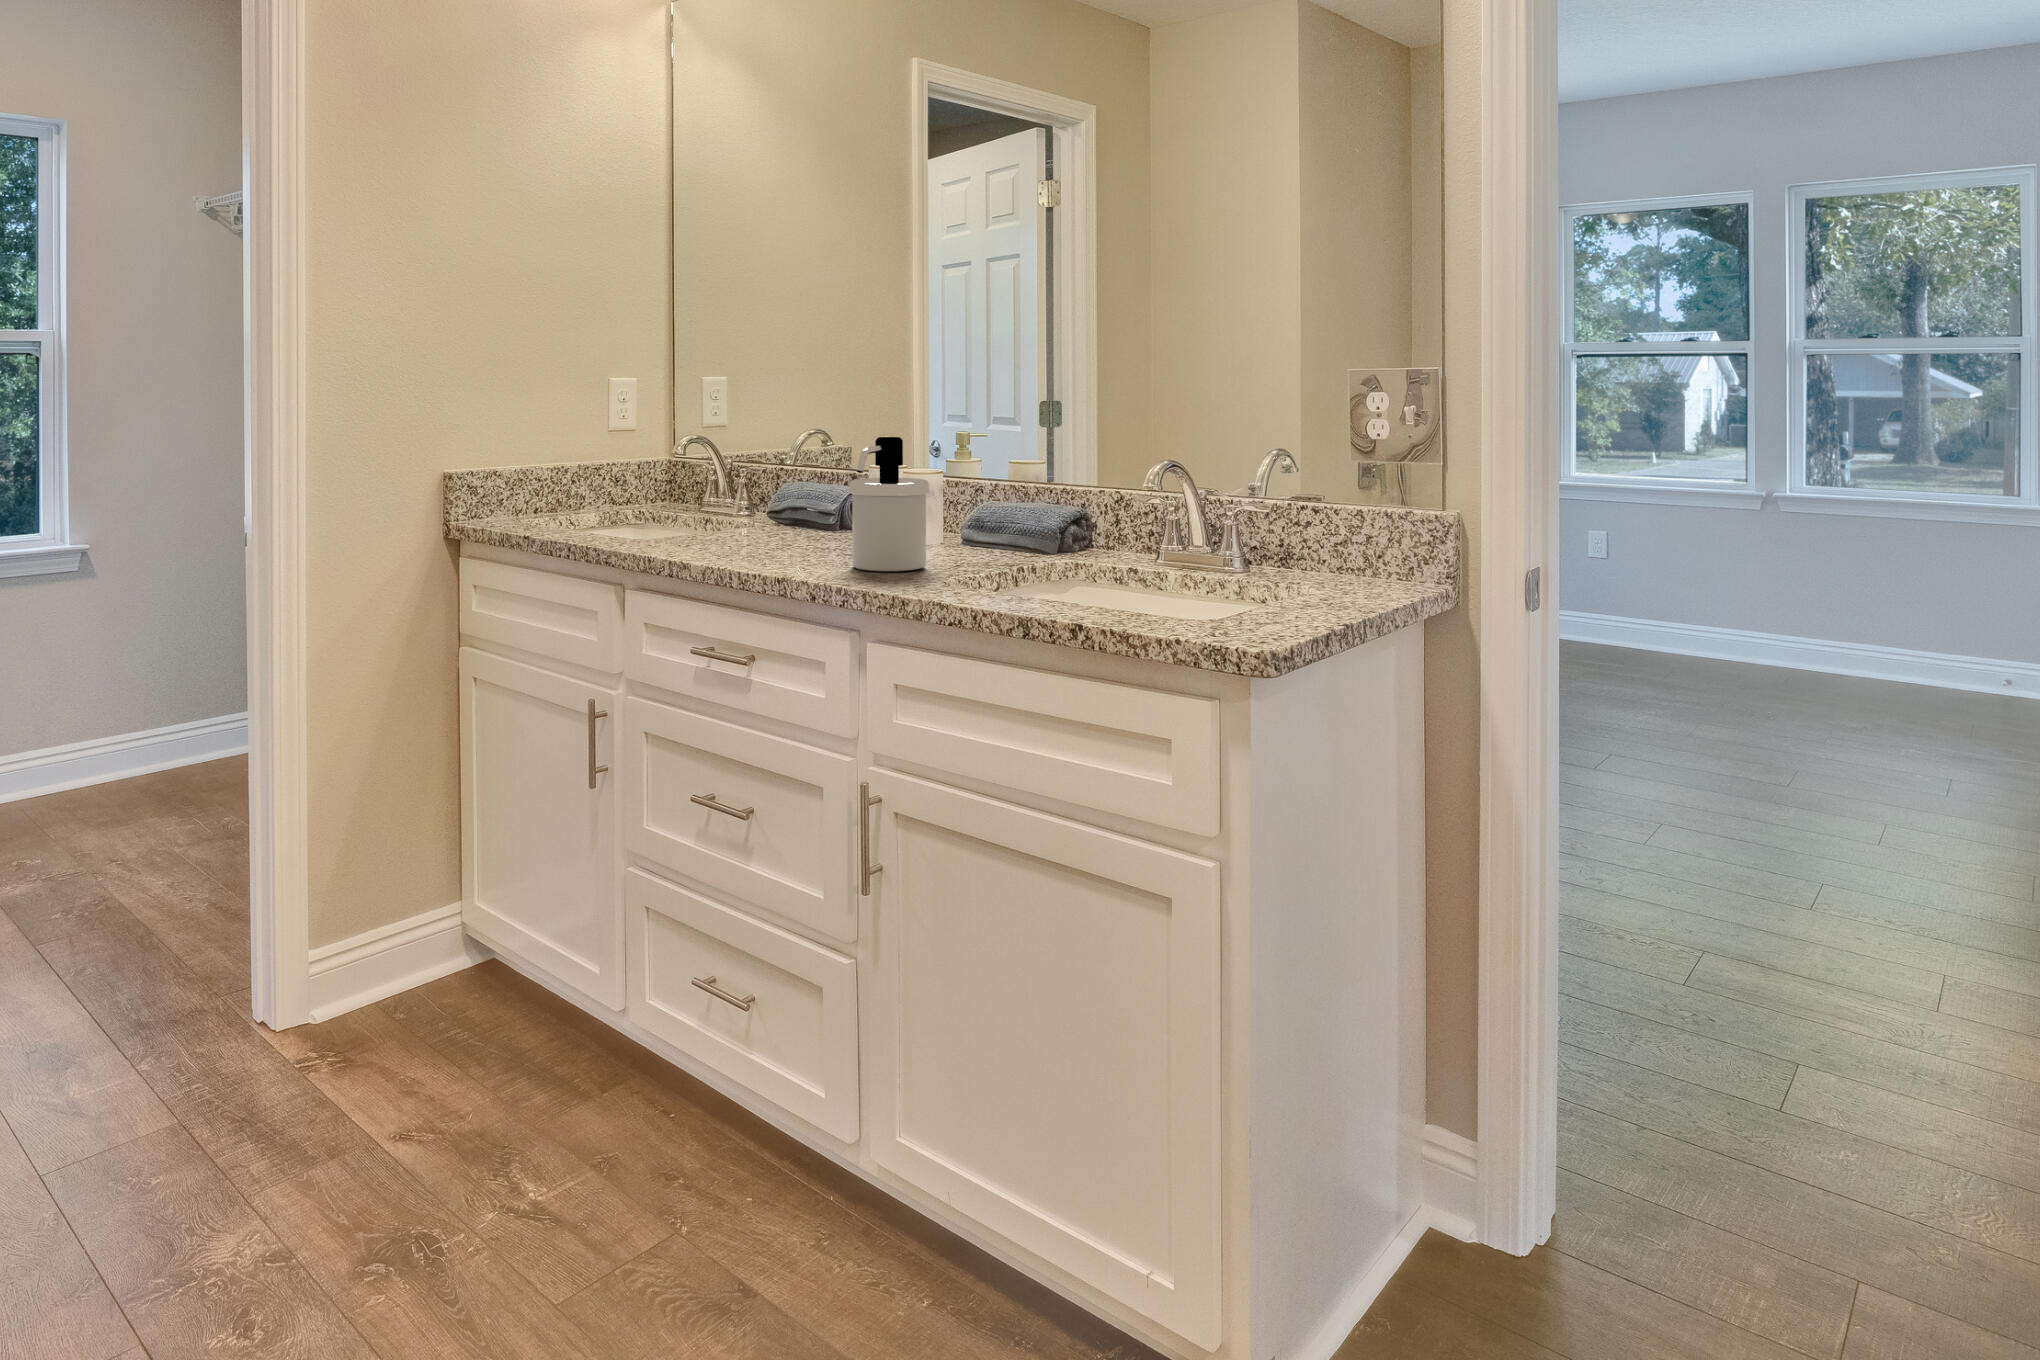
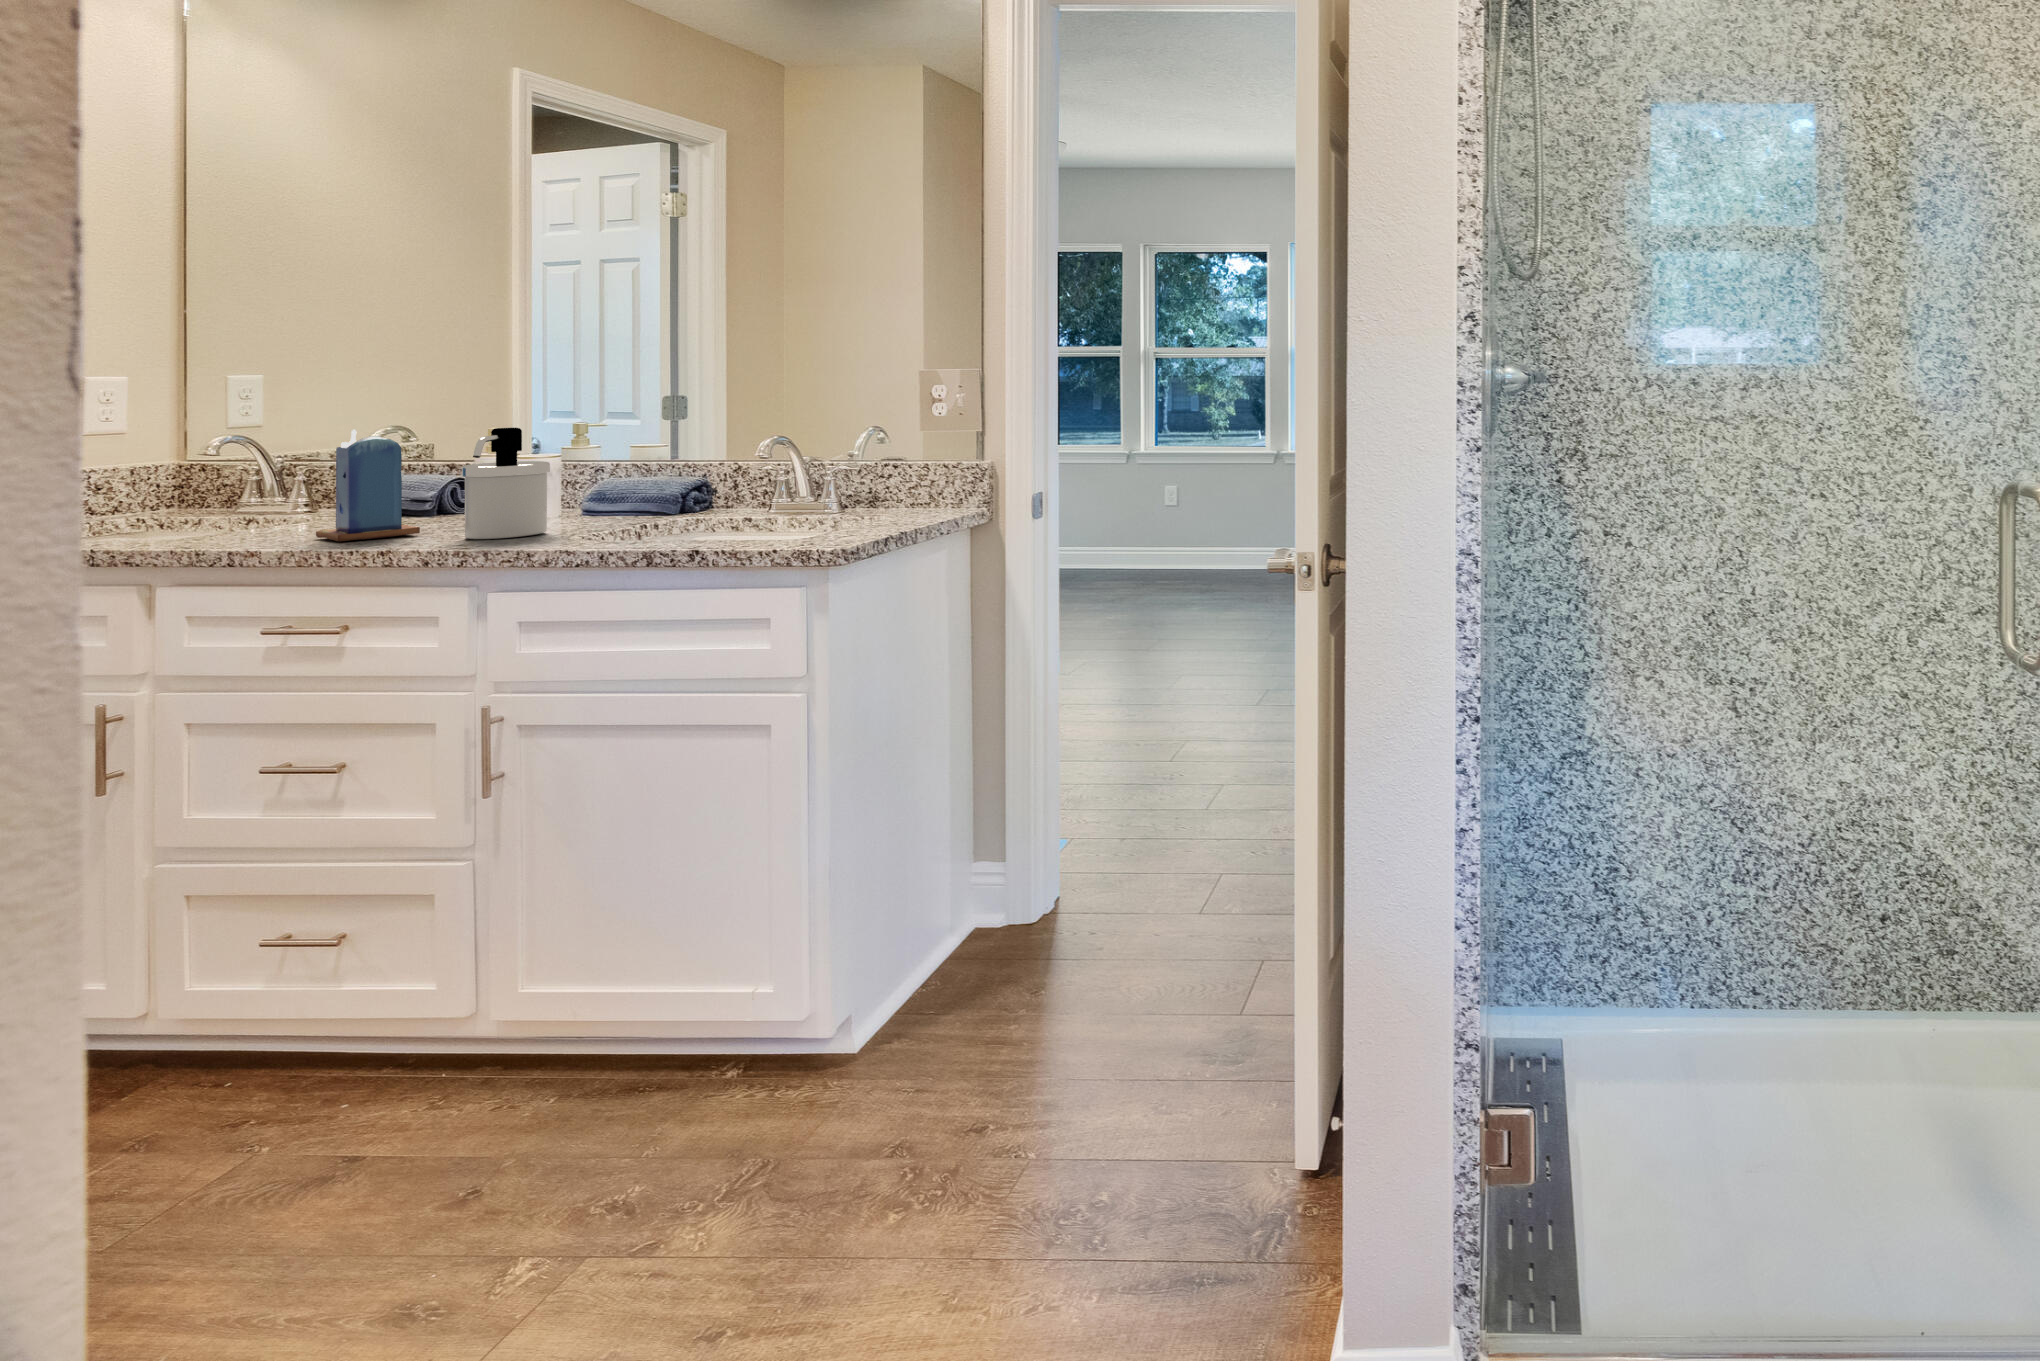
candle: none [738,433,817,558] -> present [316,429,420,542]

